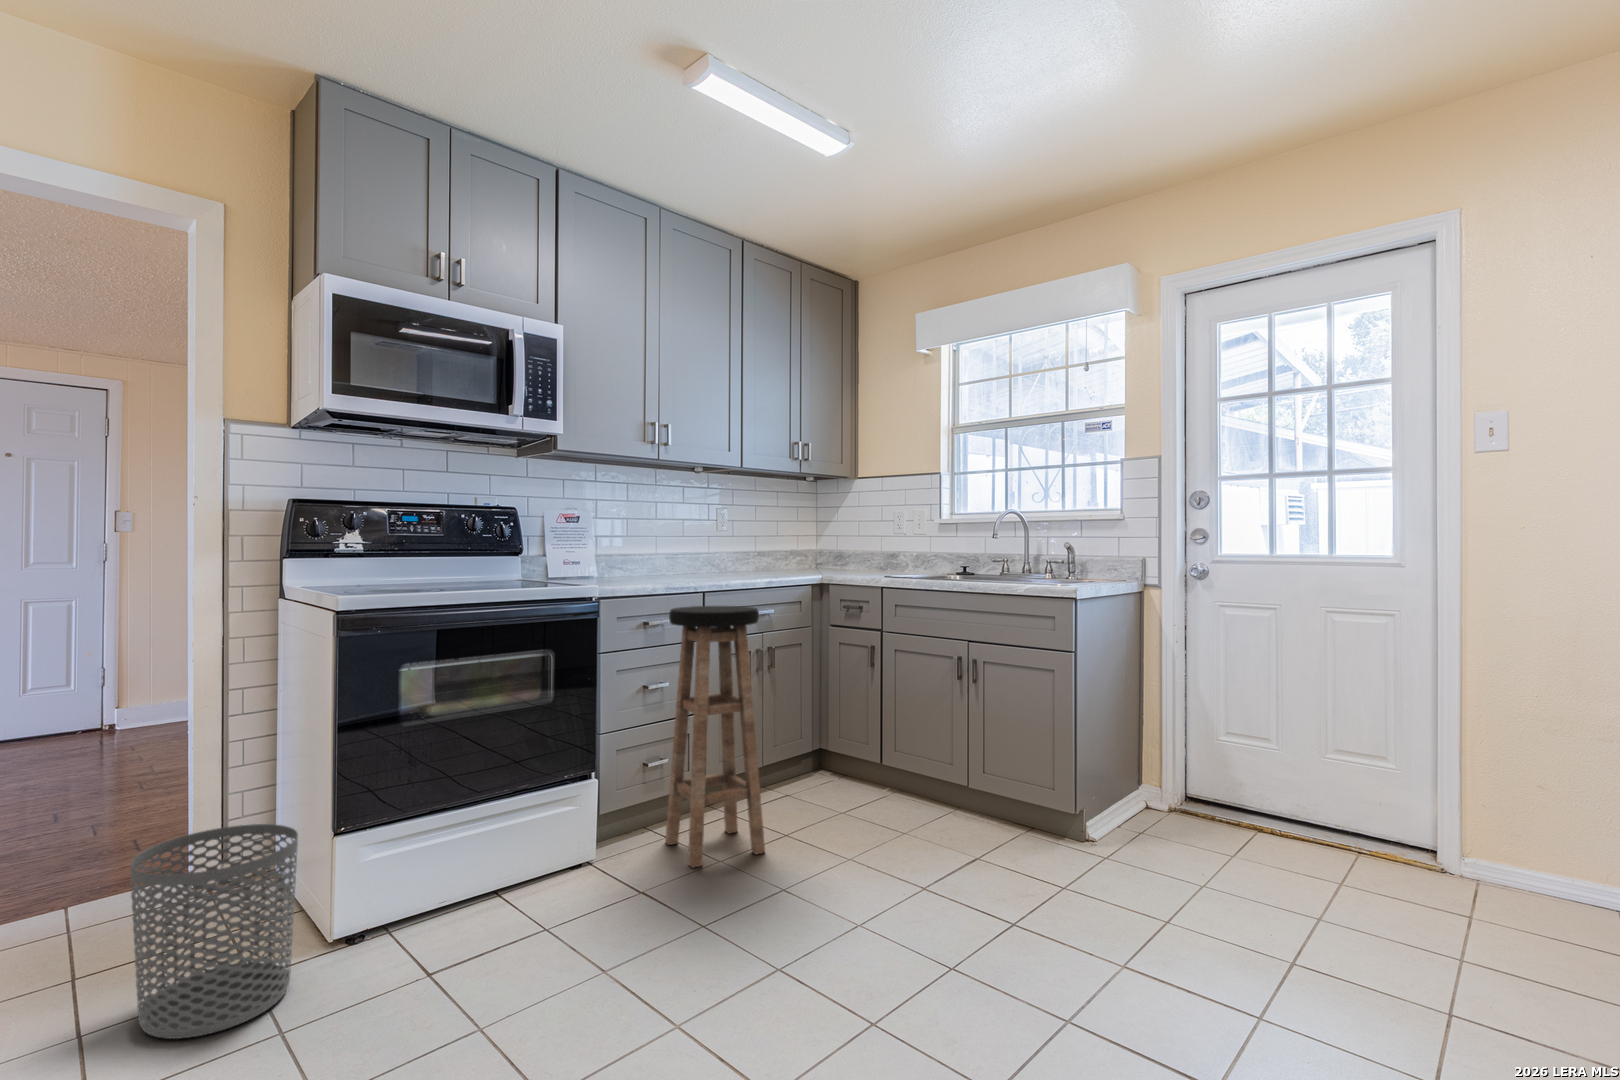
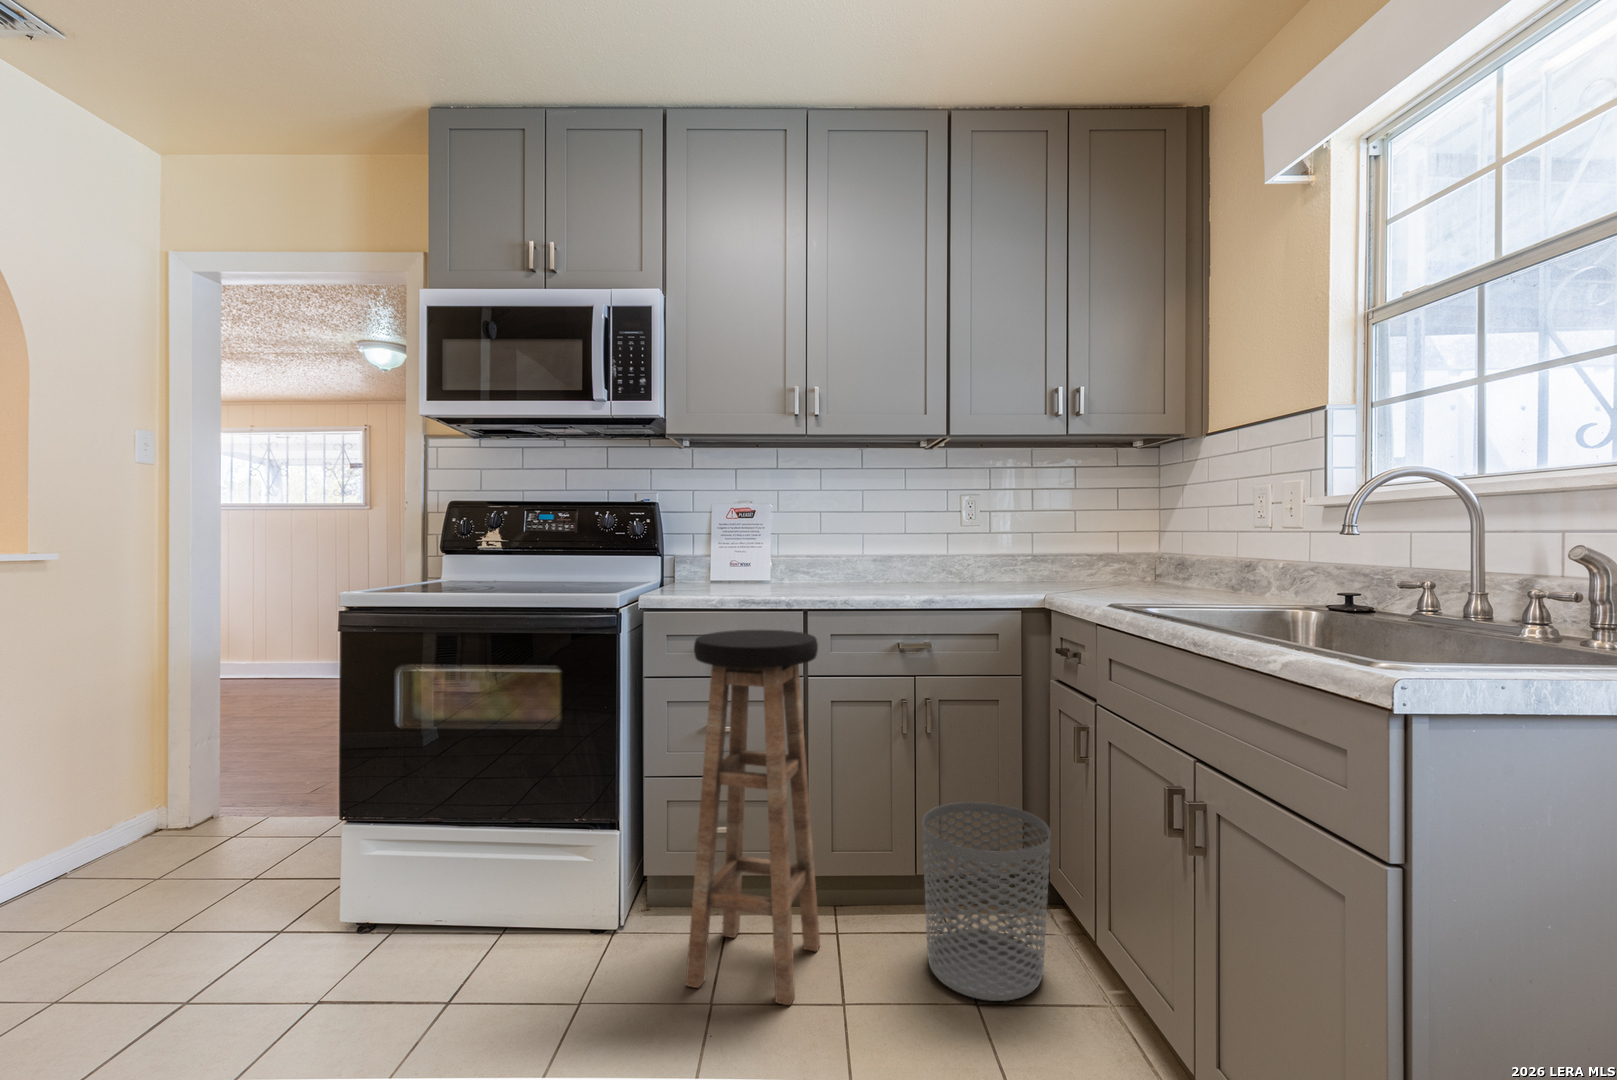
waste bin: present [130,824,298,1039] -> present [922,802,1050,1001]

